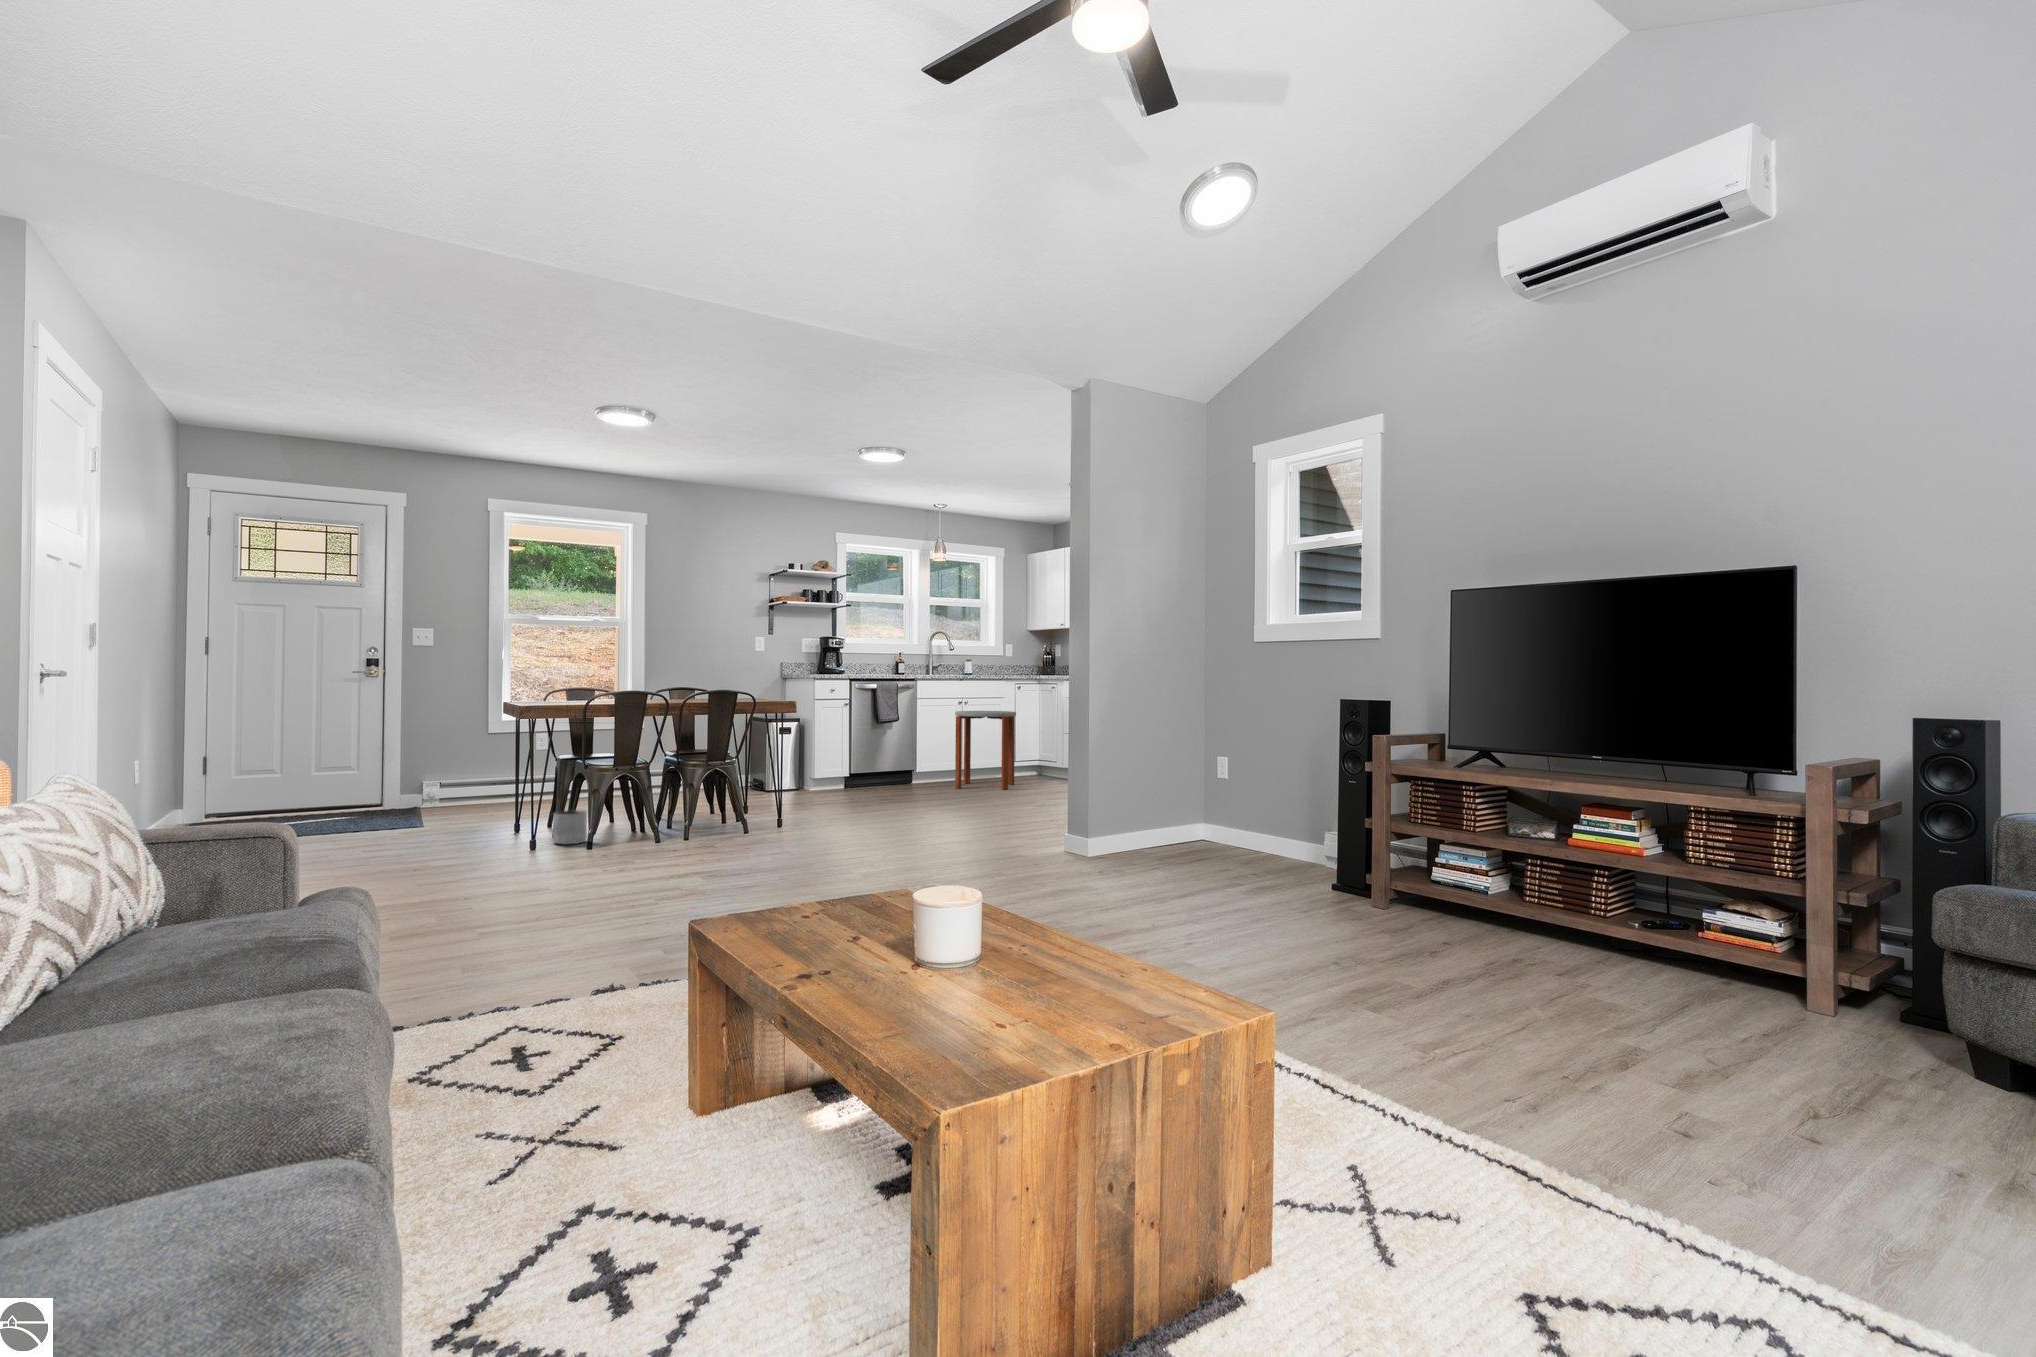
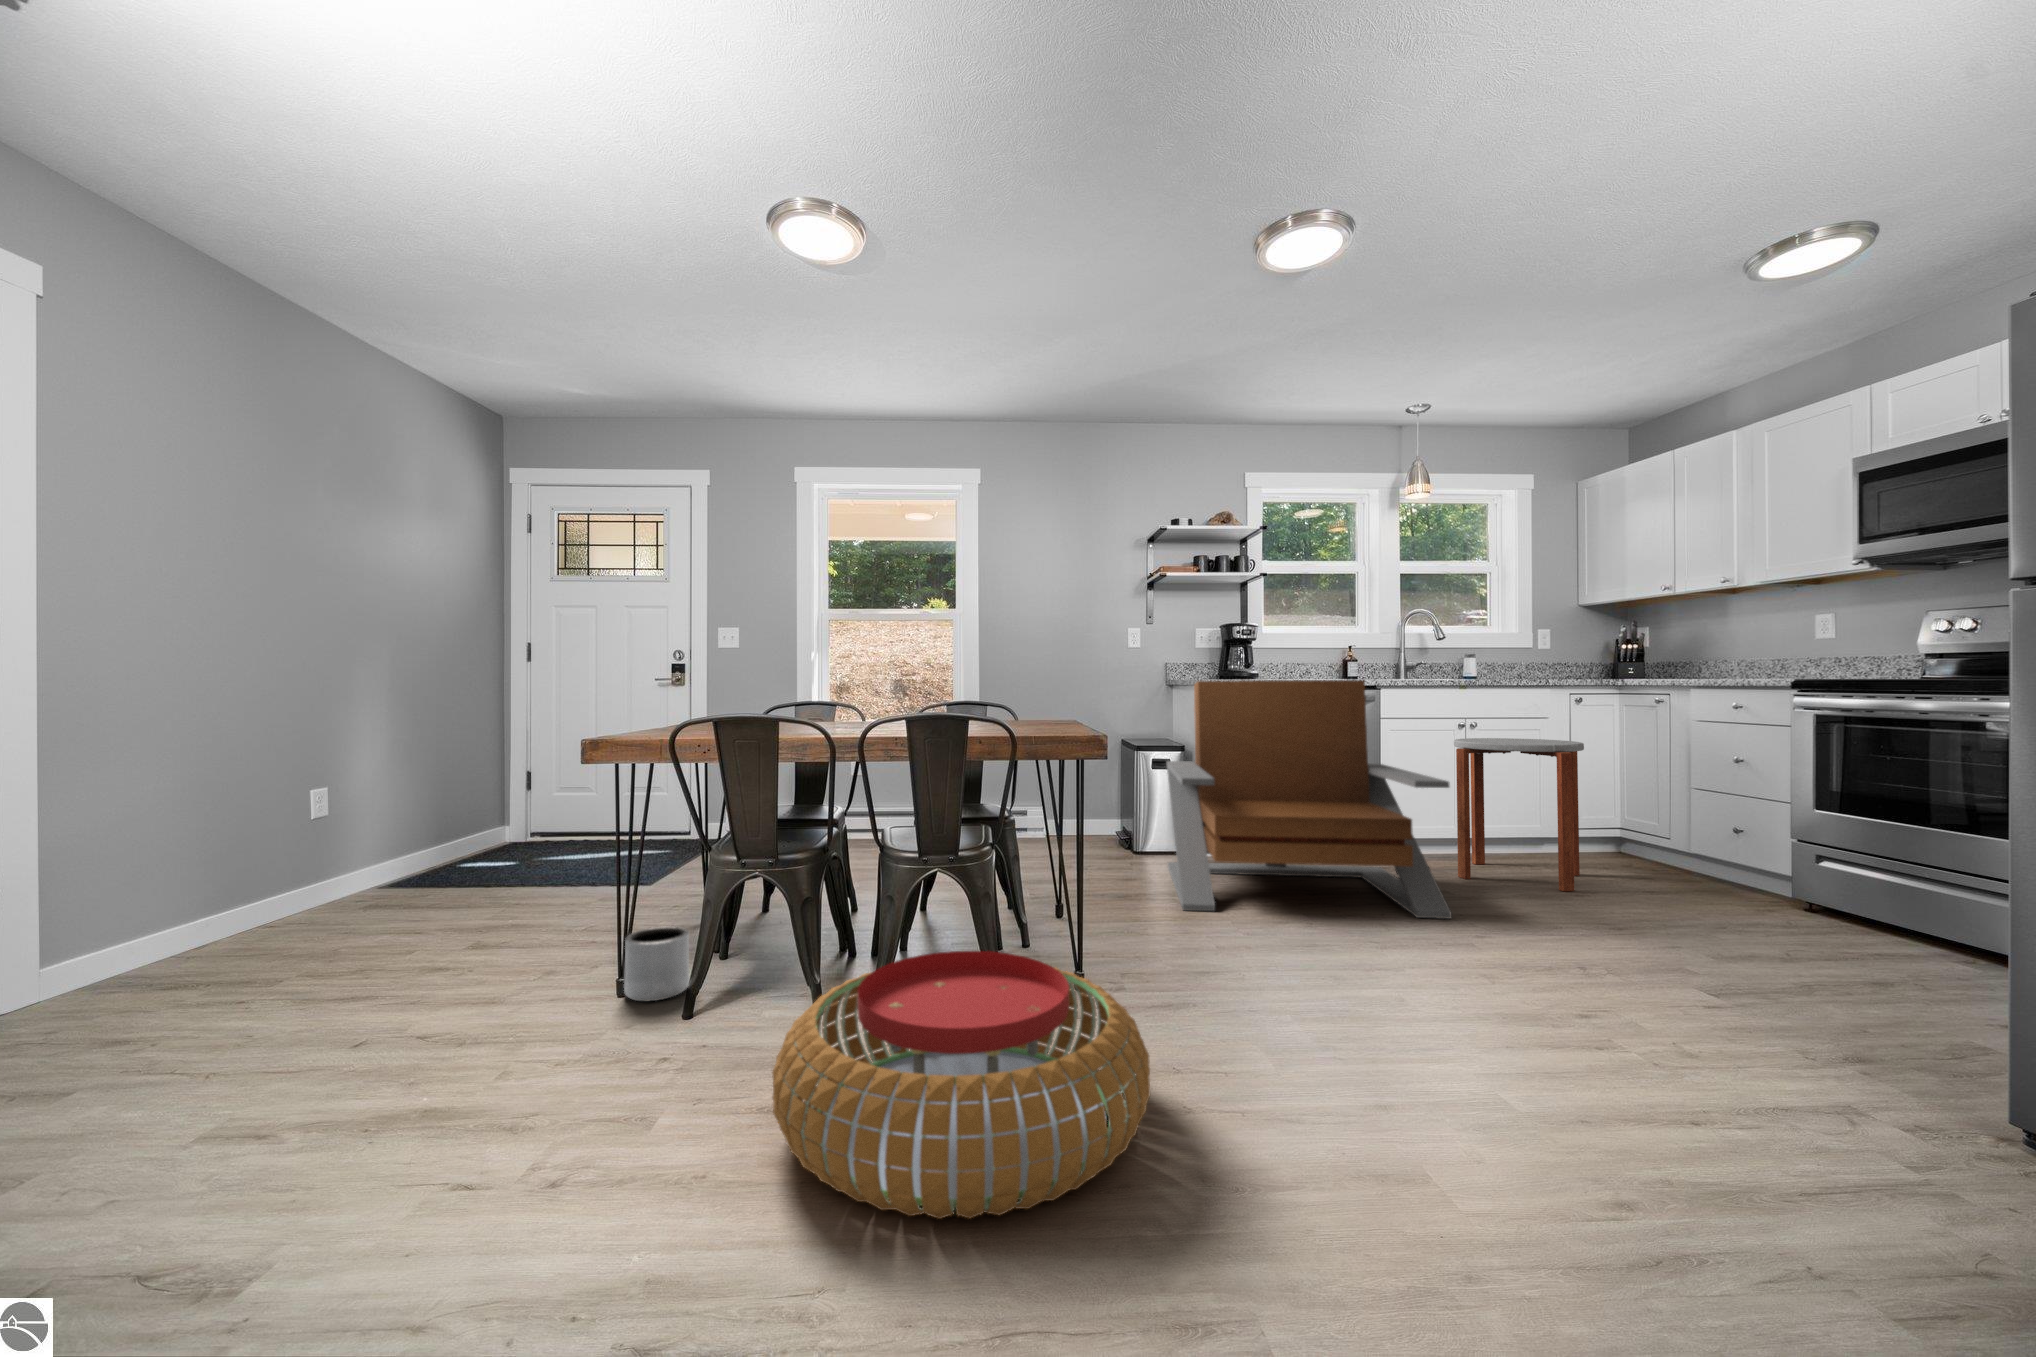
lounge chair: none [793,677,949,806] -> present [1167,680,1452,919]
pouf: none [700,793,844,858] -> present [772,951,1150,1219]

